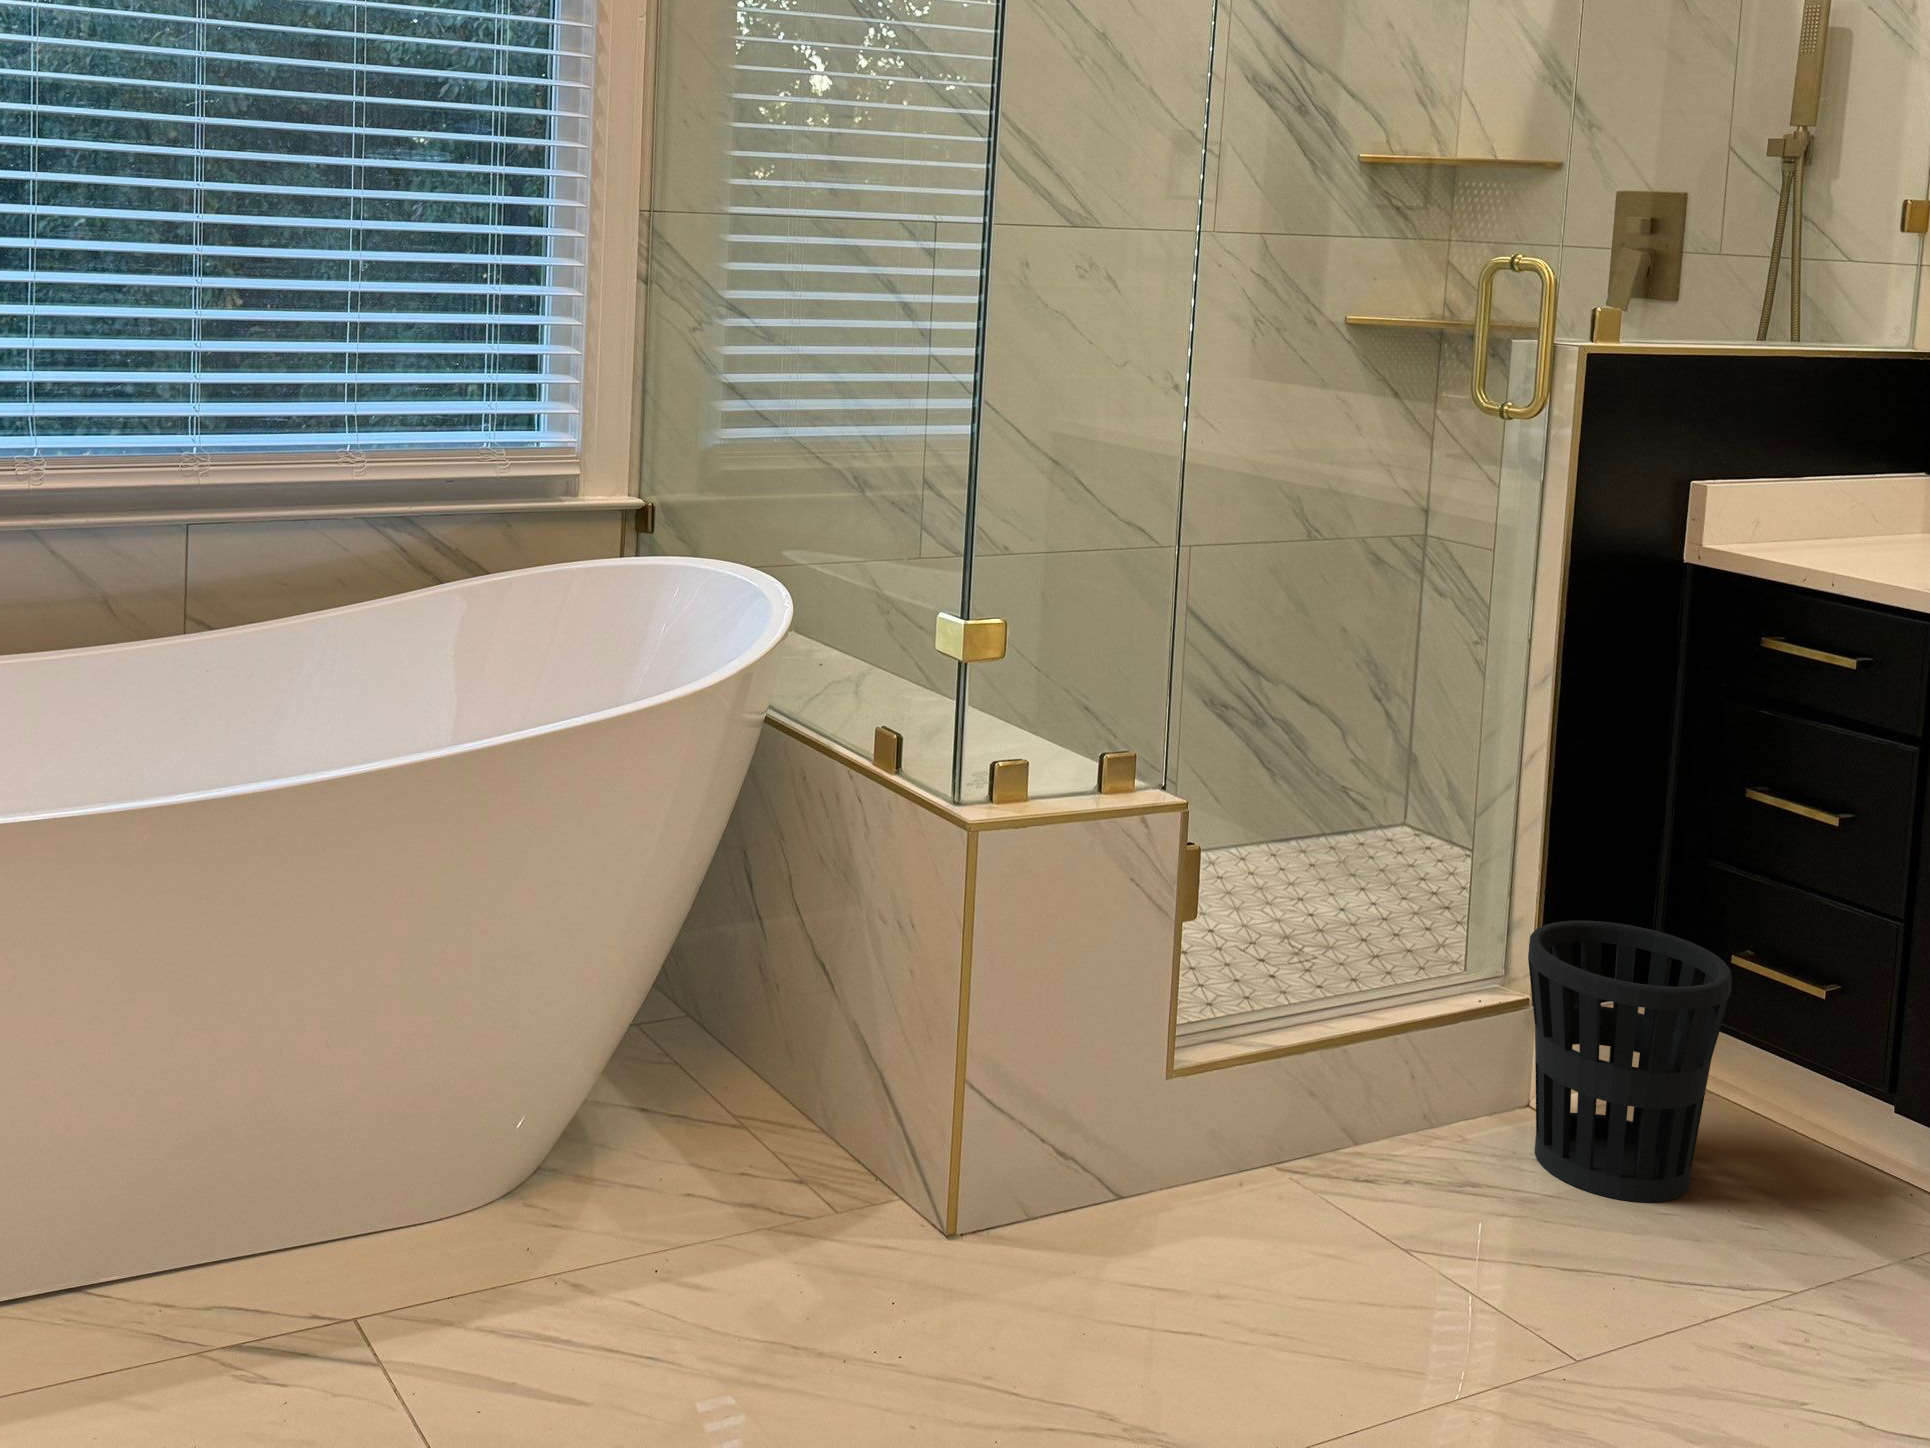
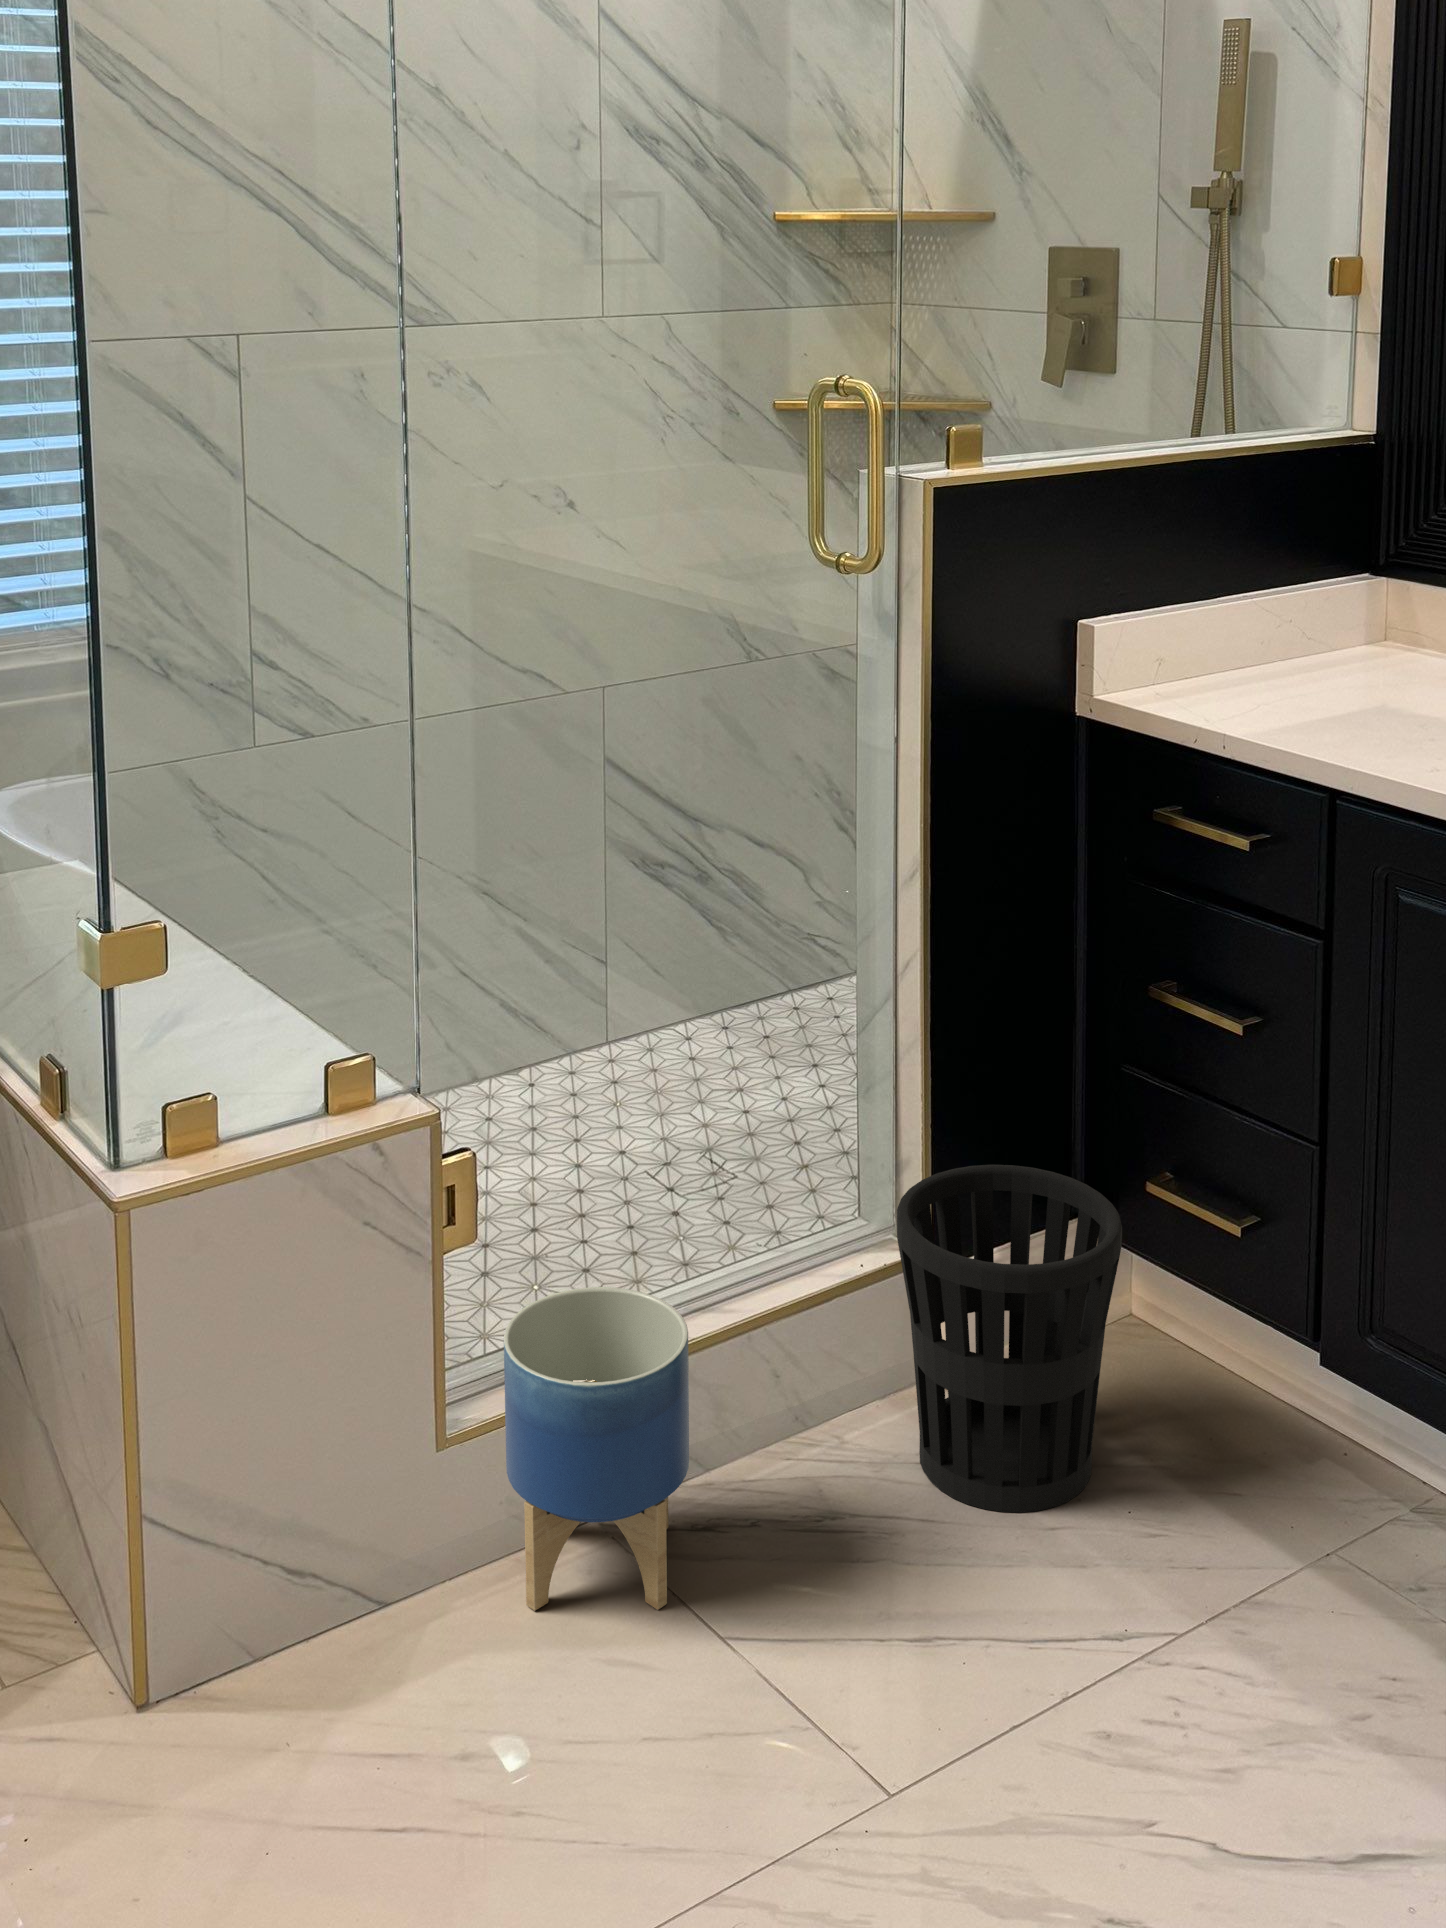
planter: none [1217,971,1378,1228] -> present [504,1287,689,1611]

